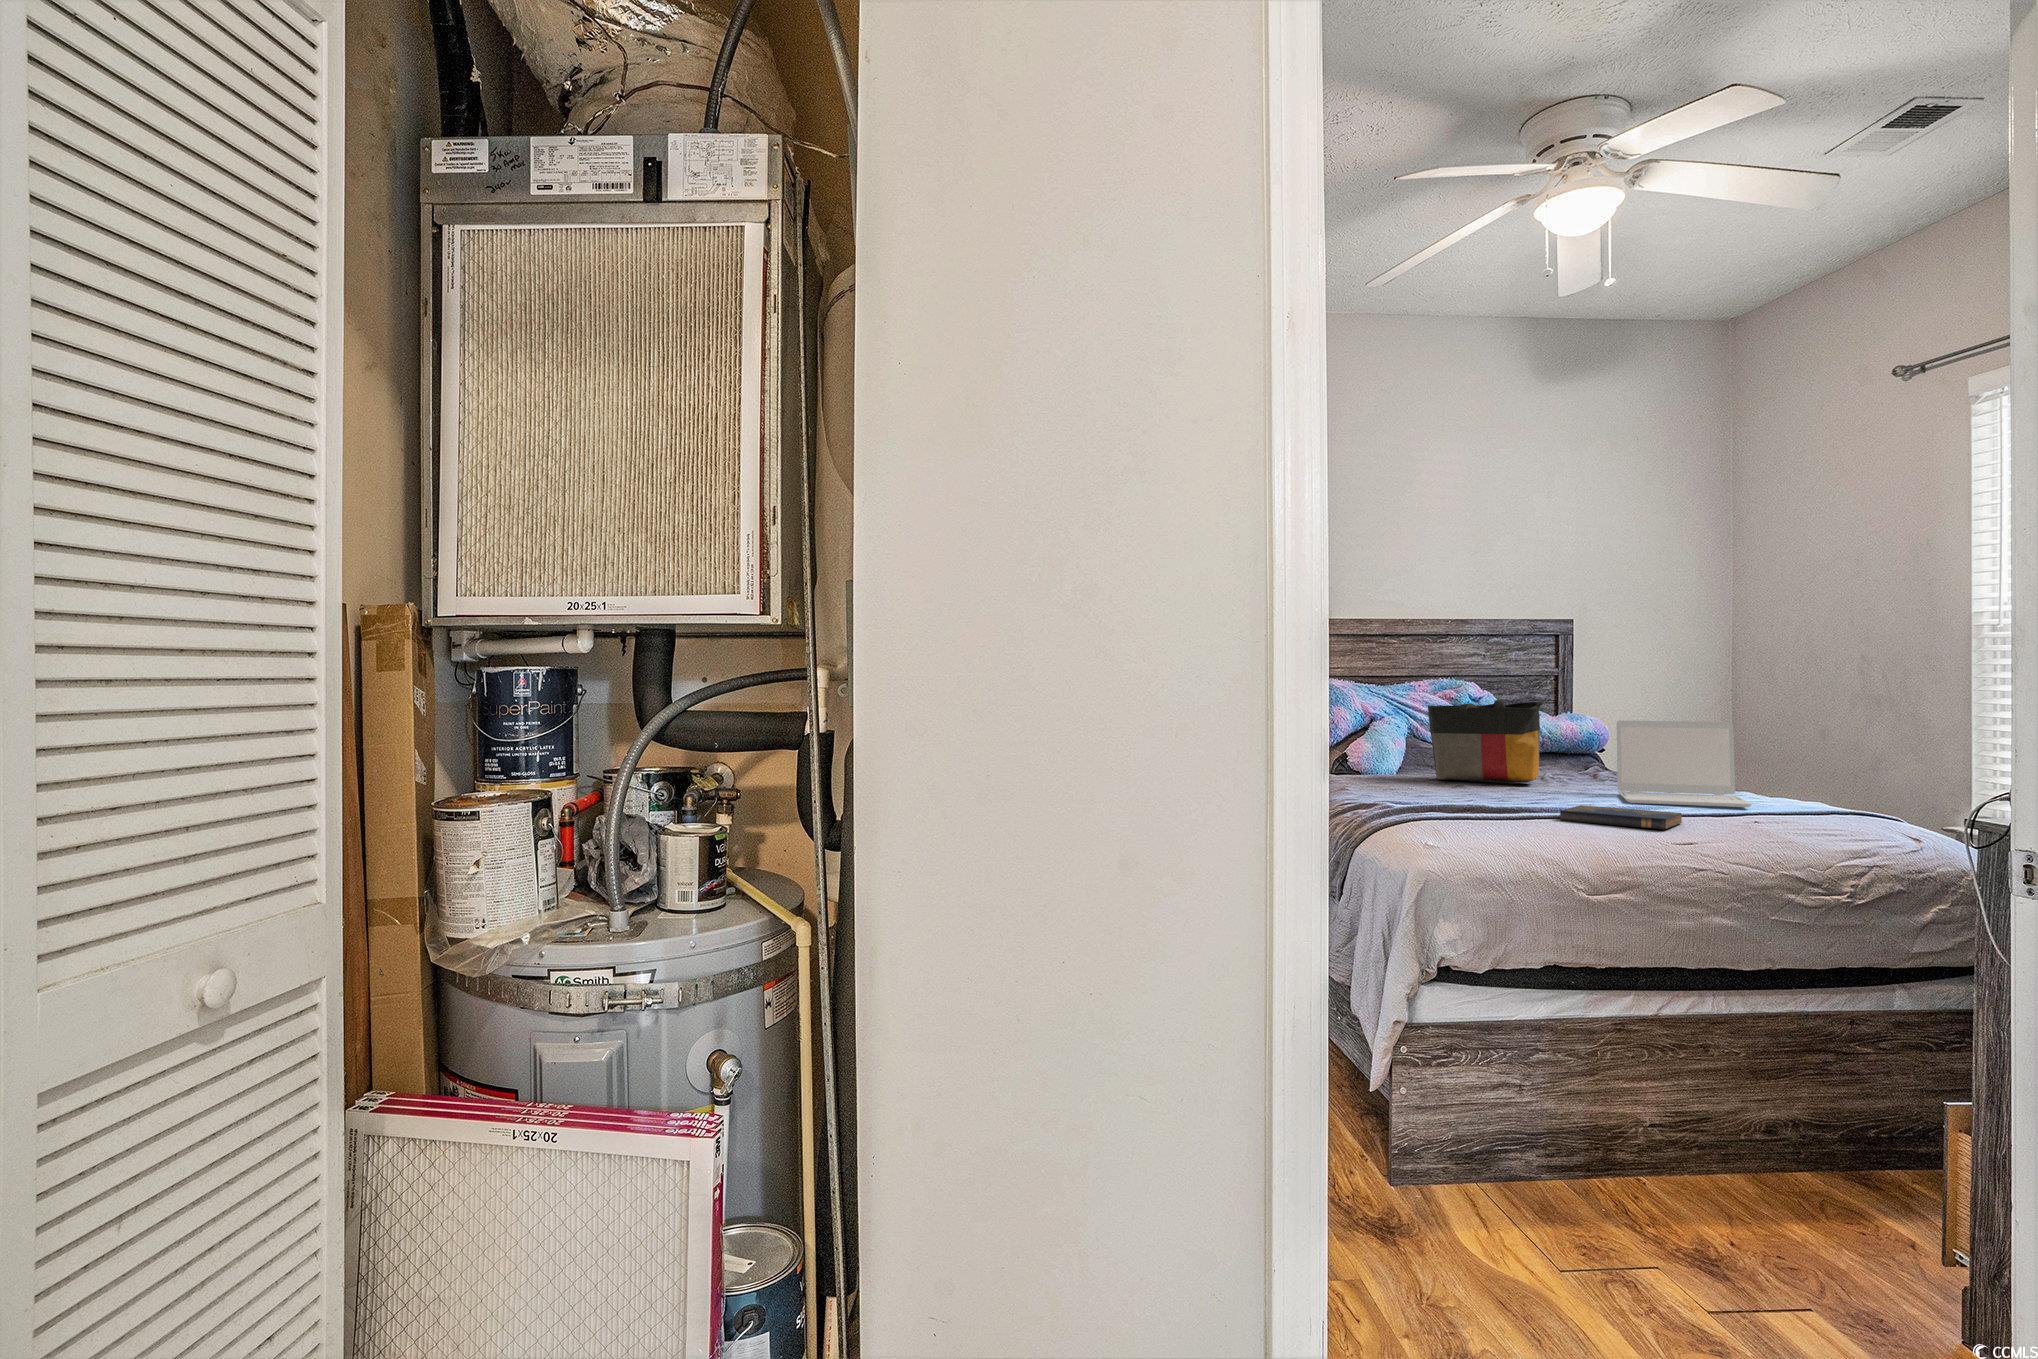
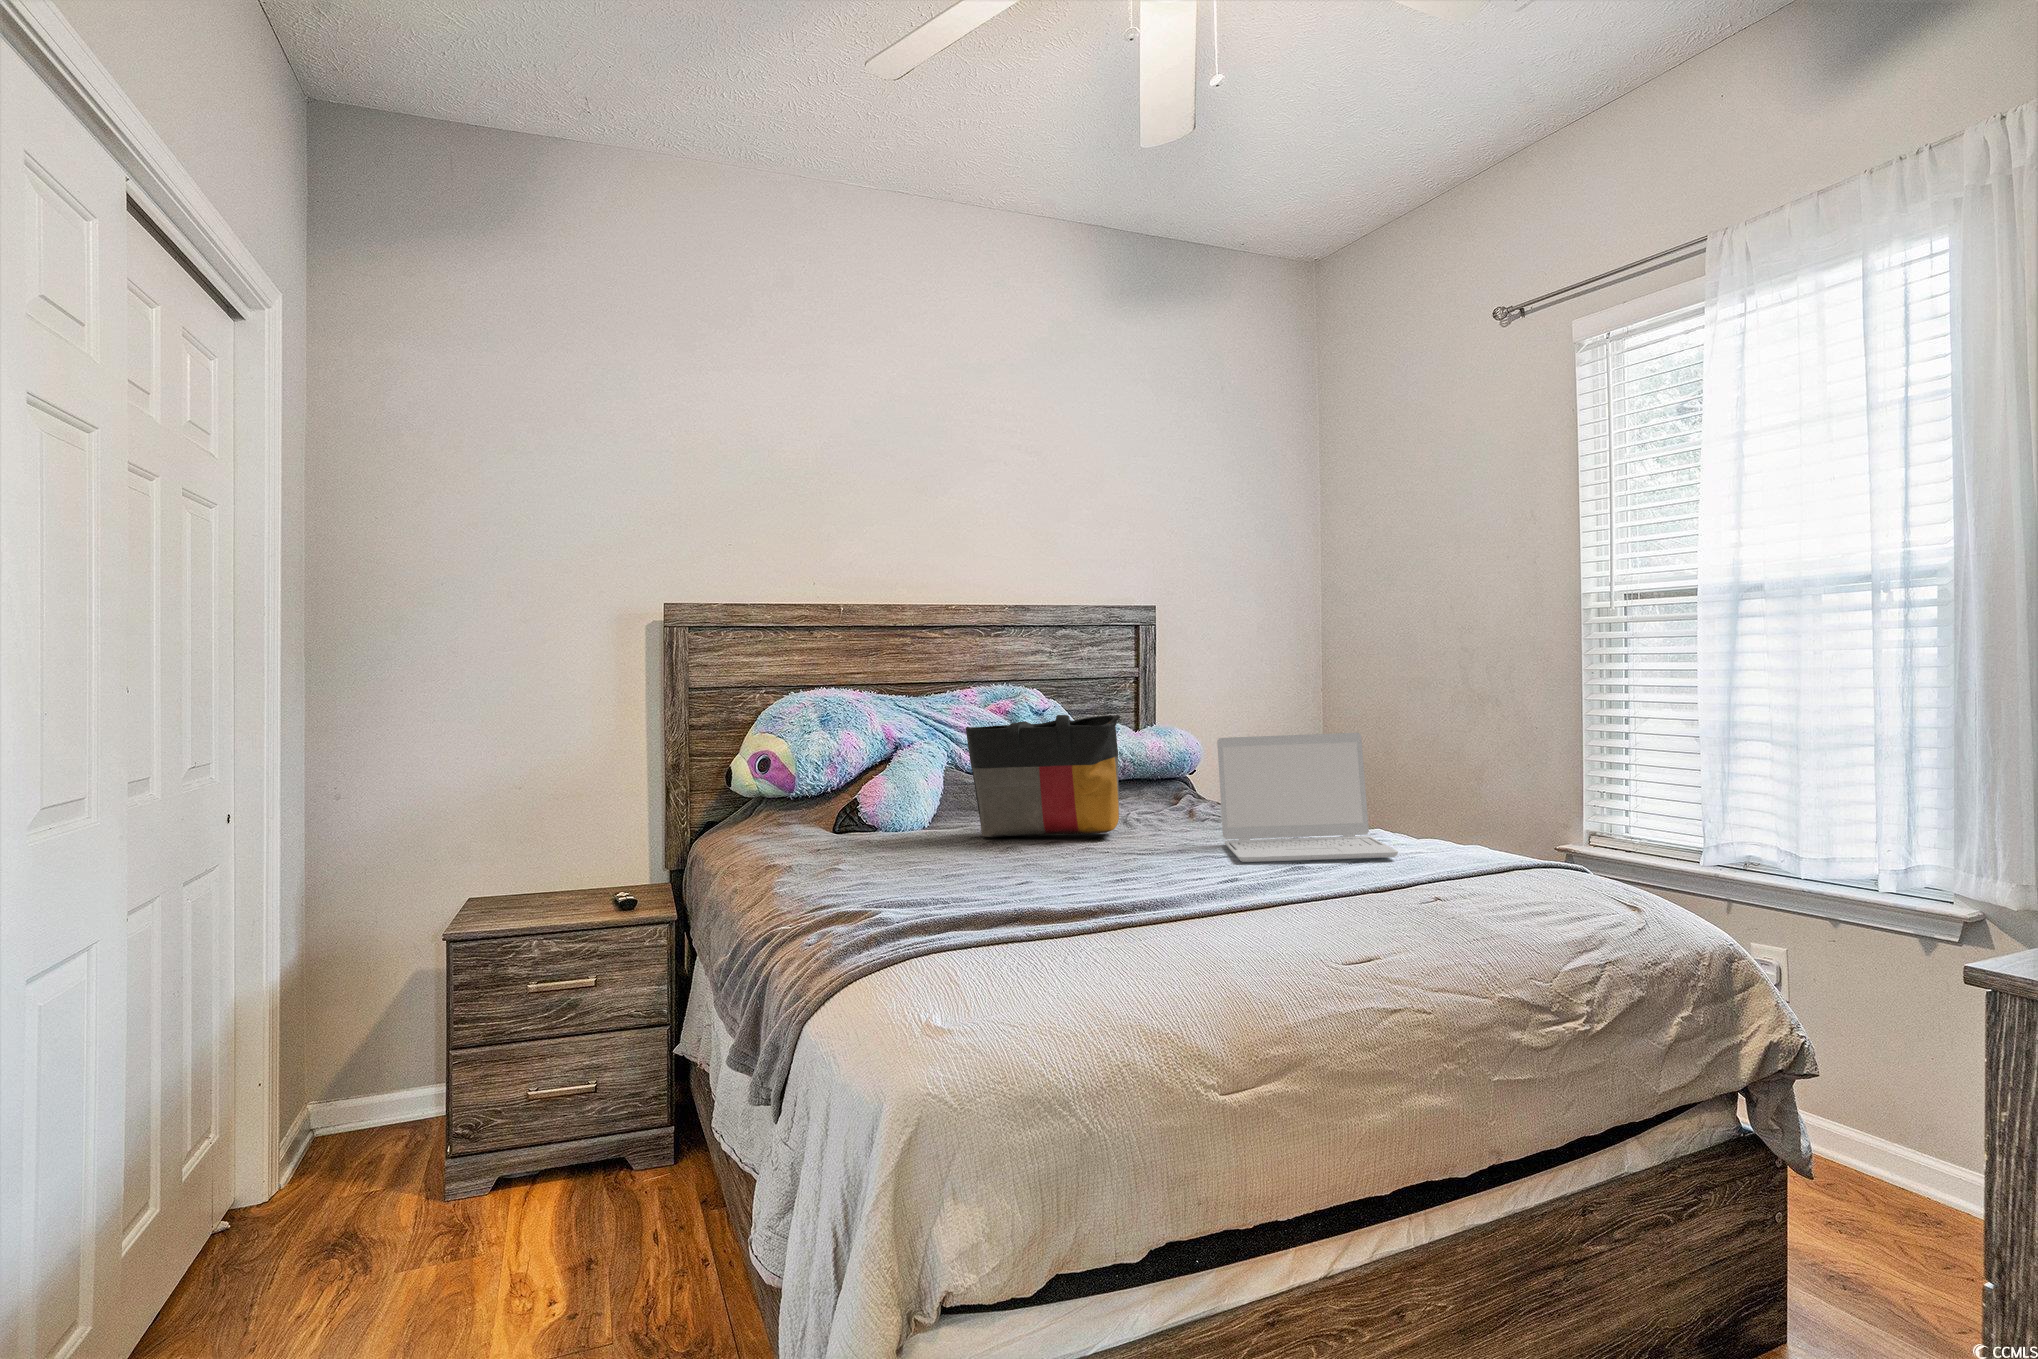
hardcover book: present [1560,805,1682,829] -> none [1153,881,1327,923]

